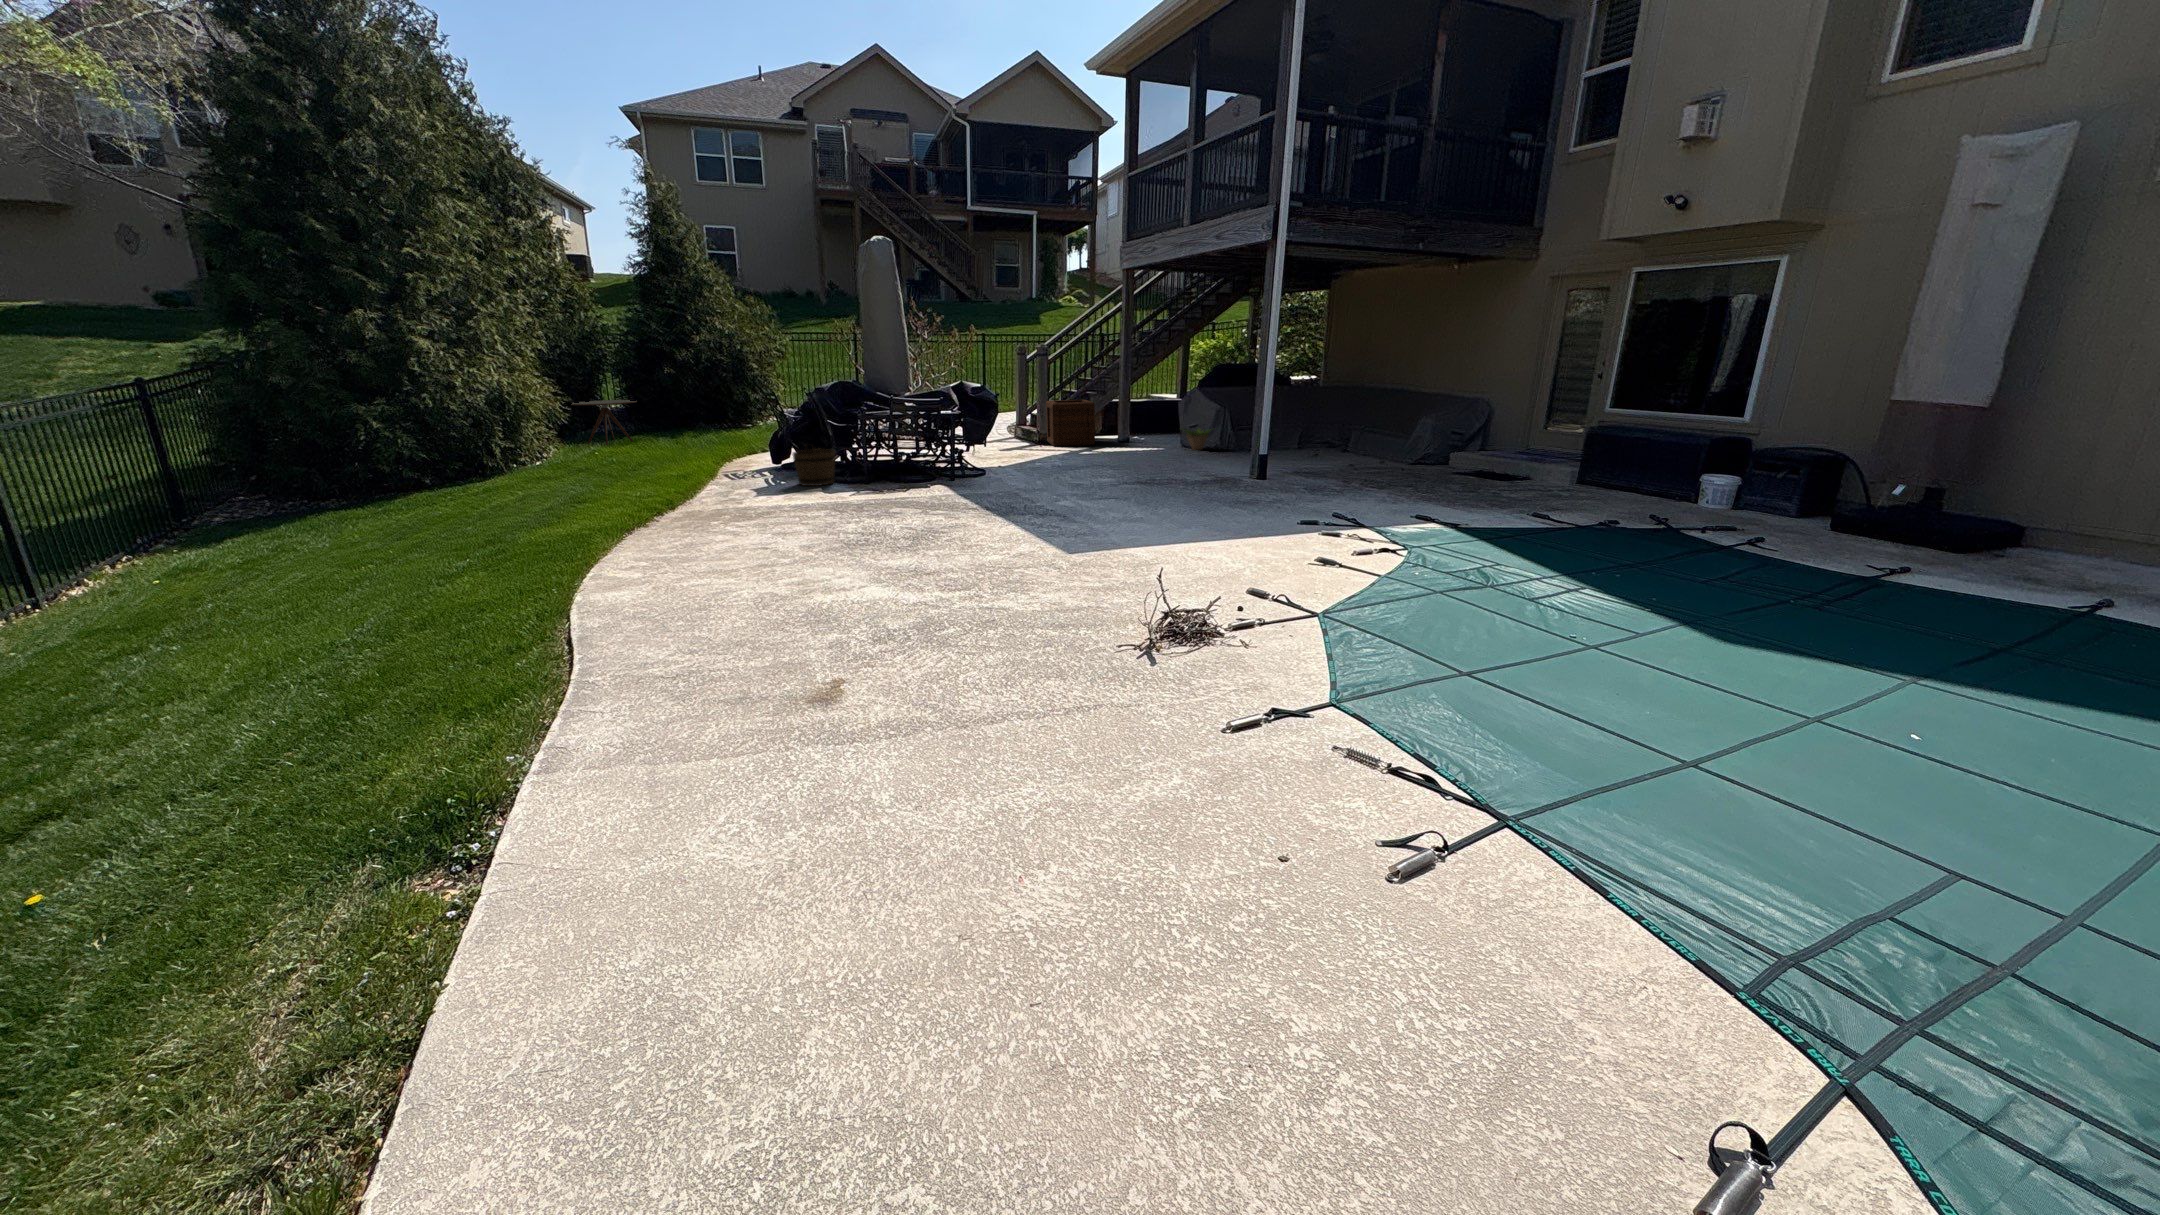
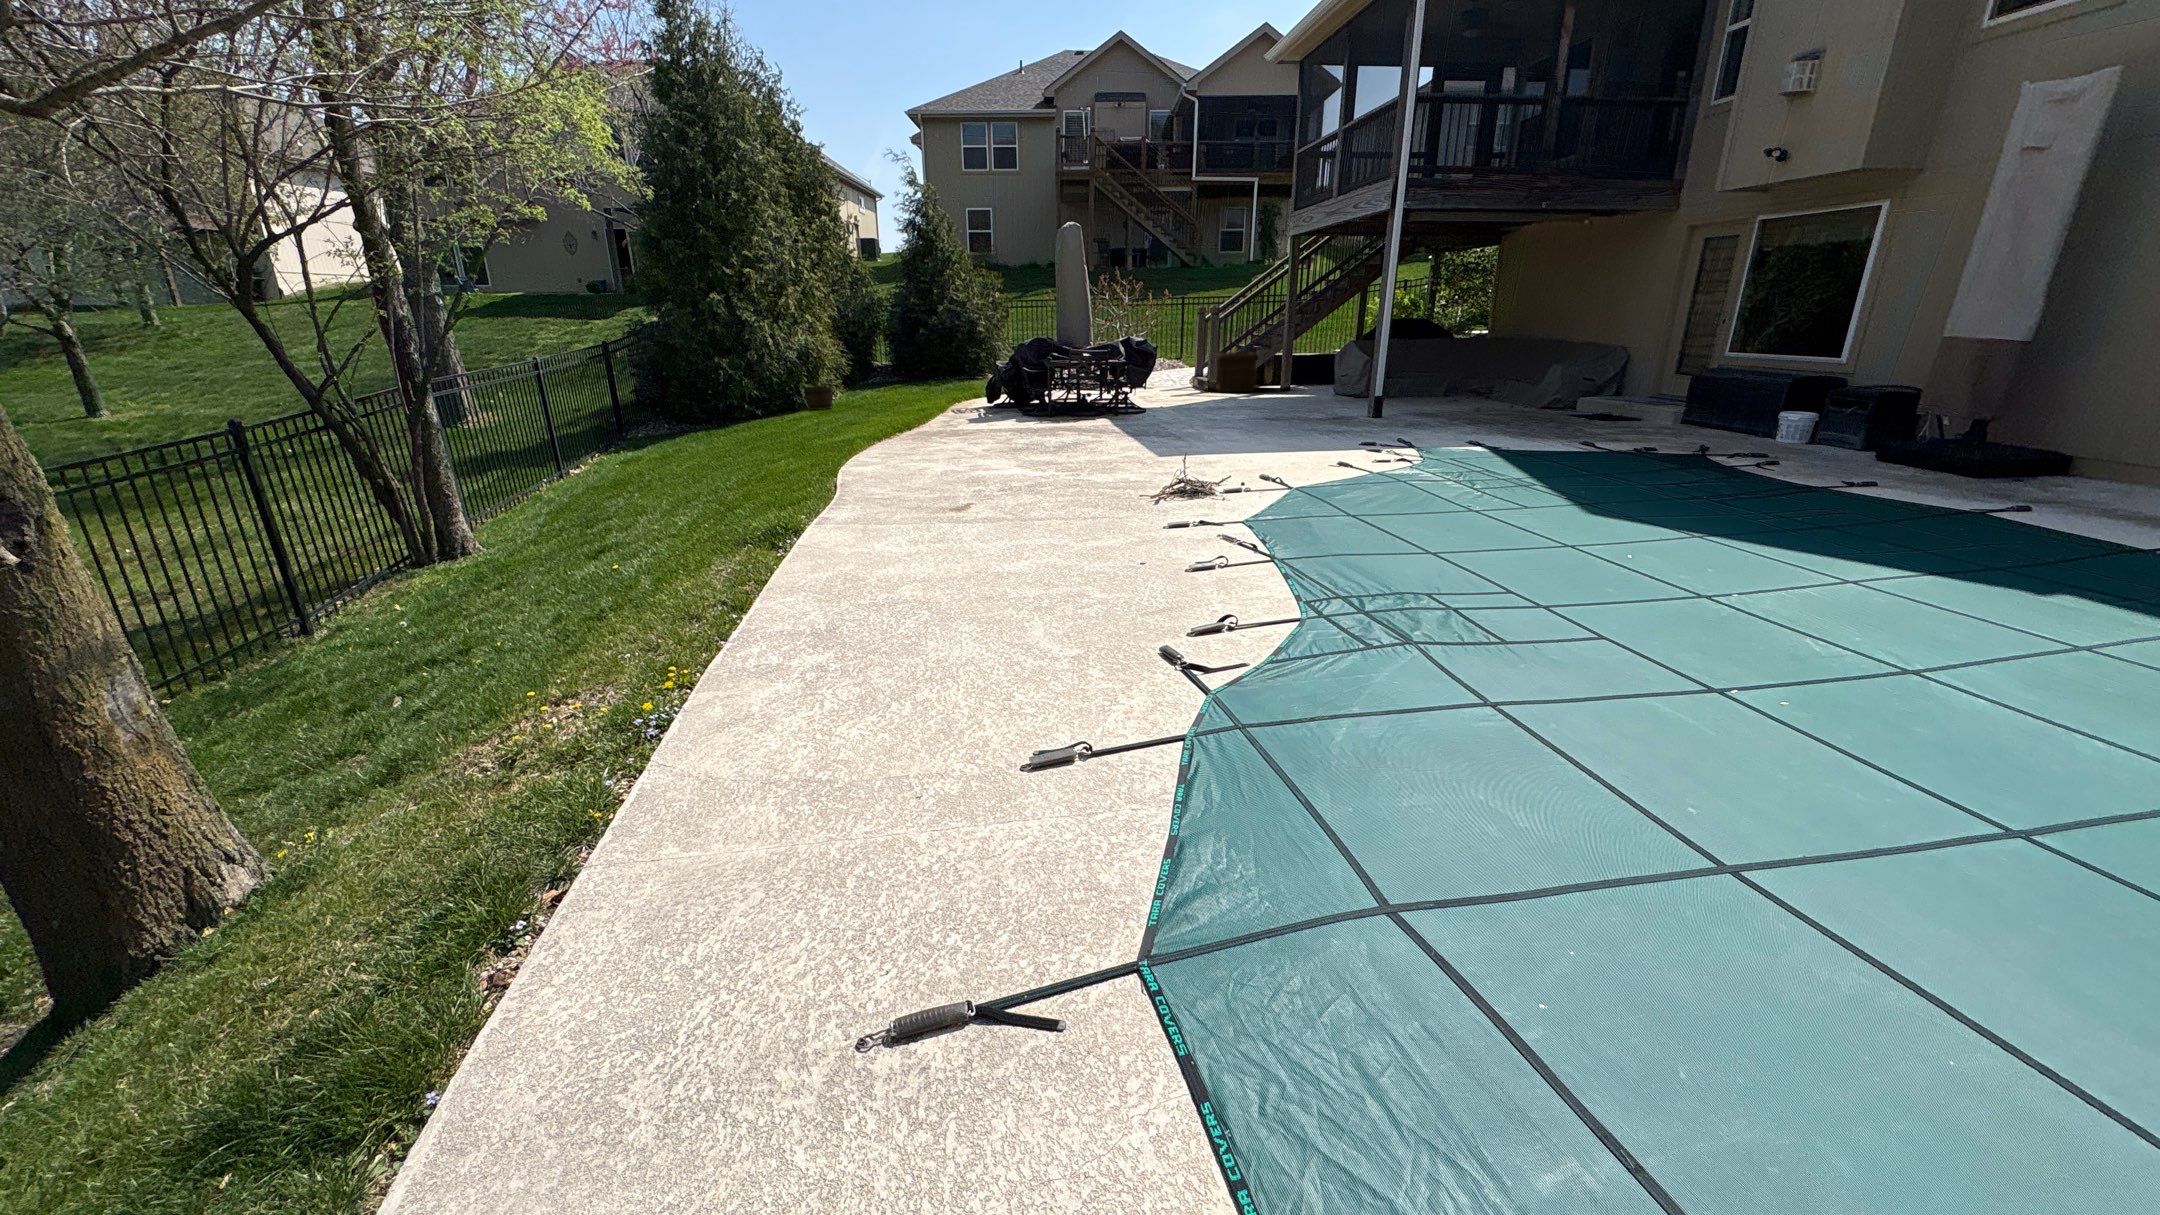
round table: present [571,400,637,445] -> none [854,355,901,390]
decorative plant: present [1185,429,1211,450] -> none [1327,376,1363,395]
bucket: present [792,445,835,486] -> present [803,384,832,410]

